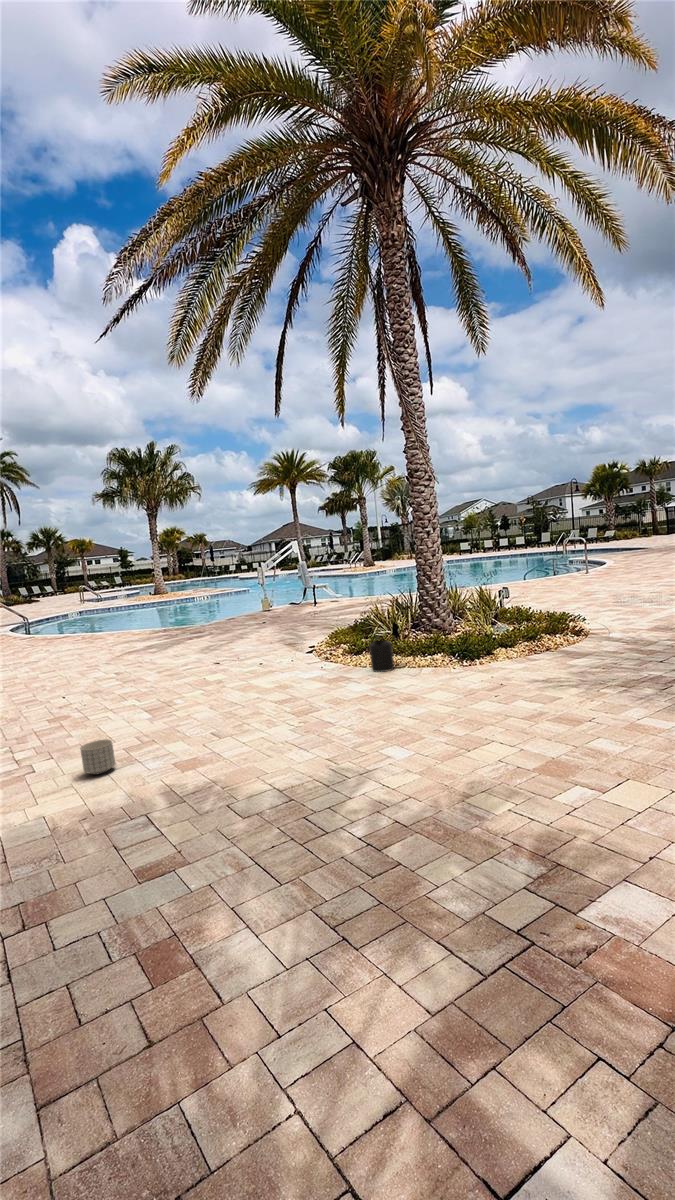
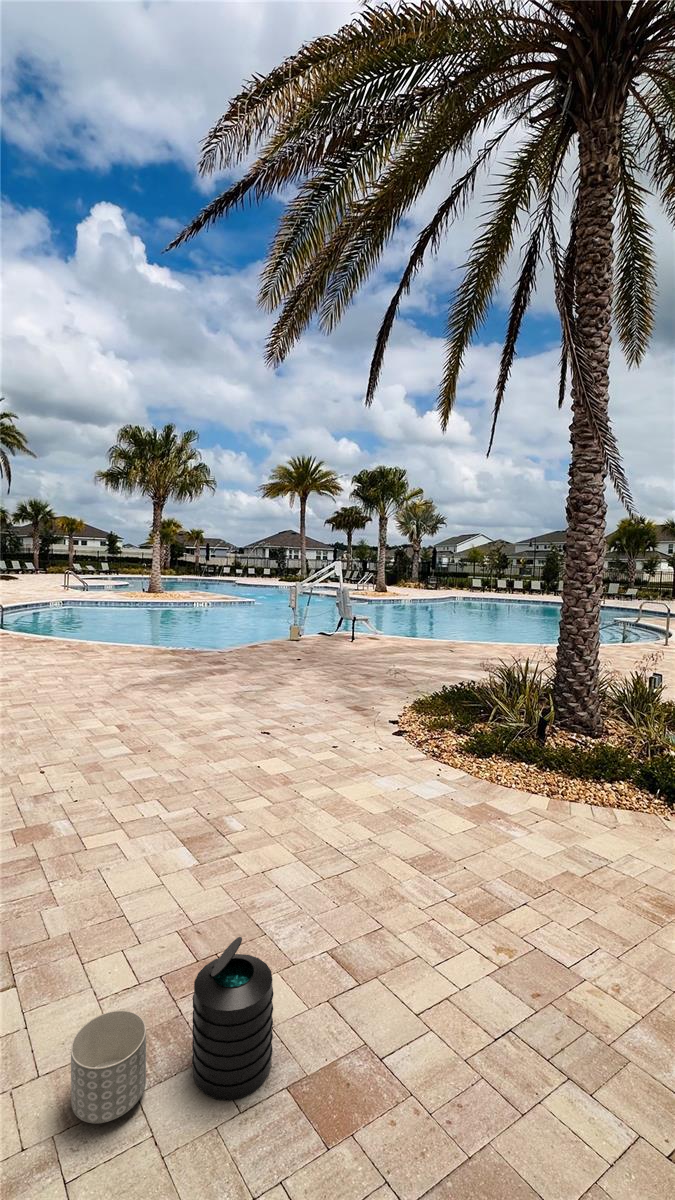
trash can: present [369,640,394,672] -> present [192,937,274,1101]

